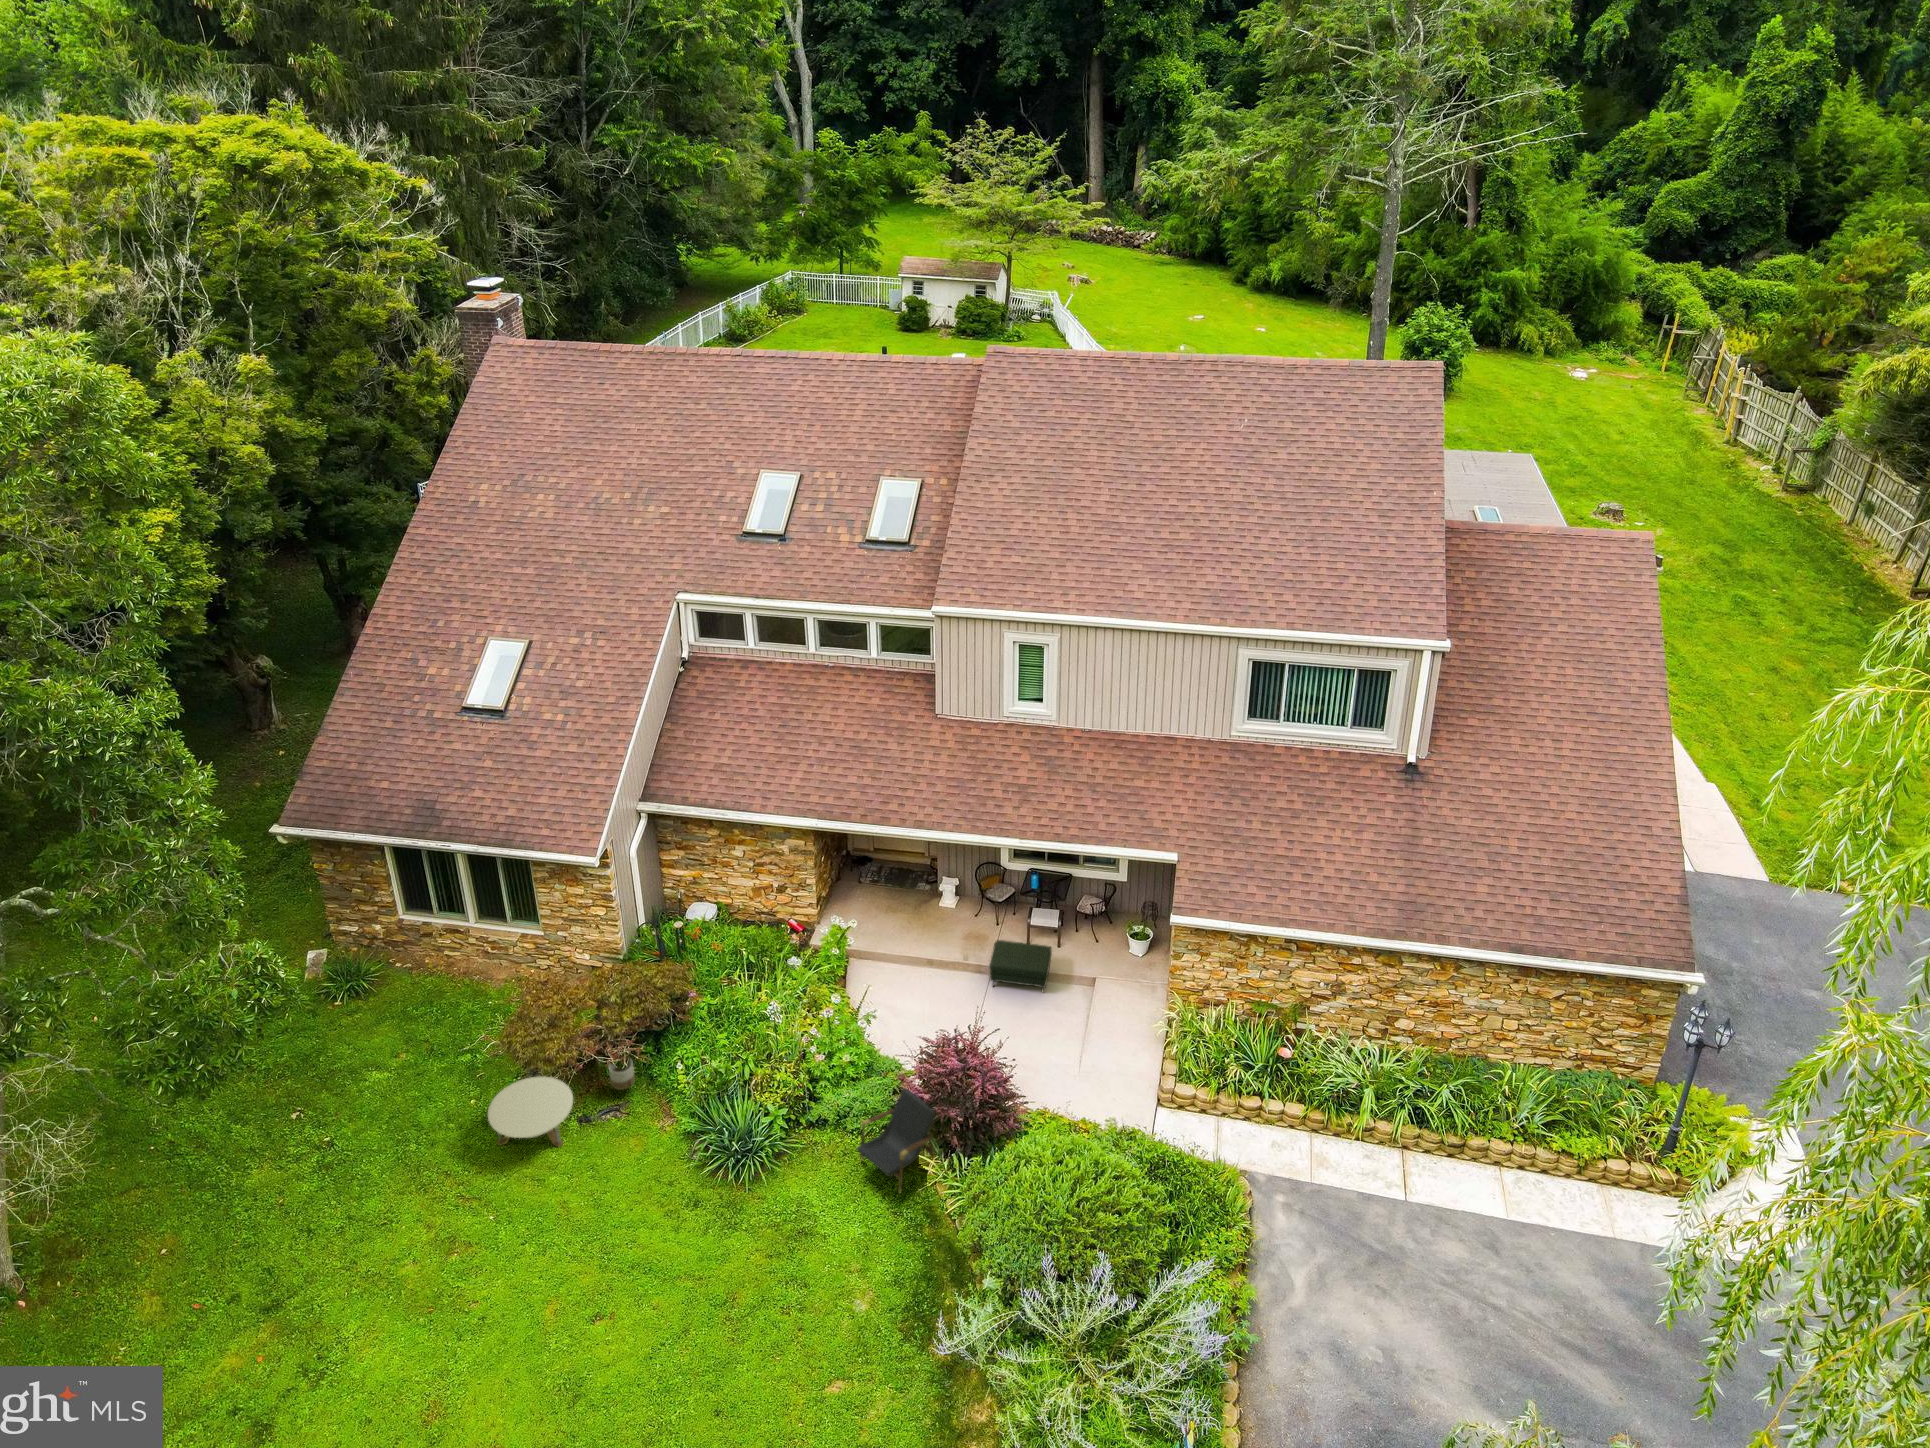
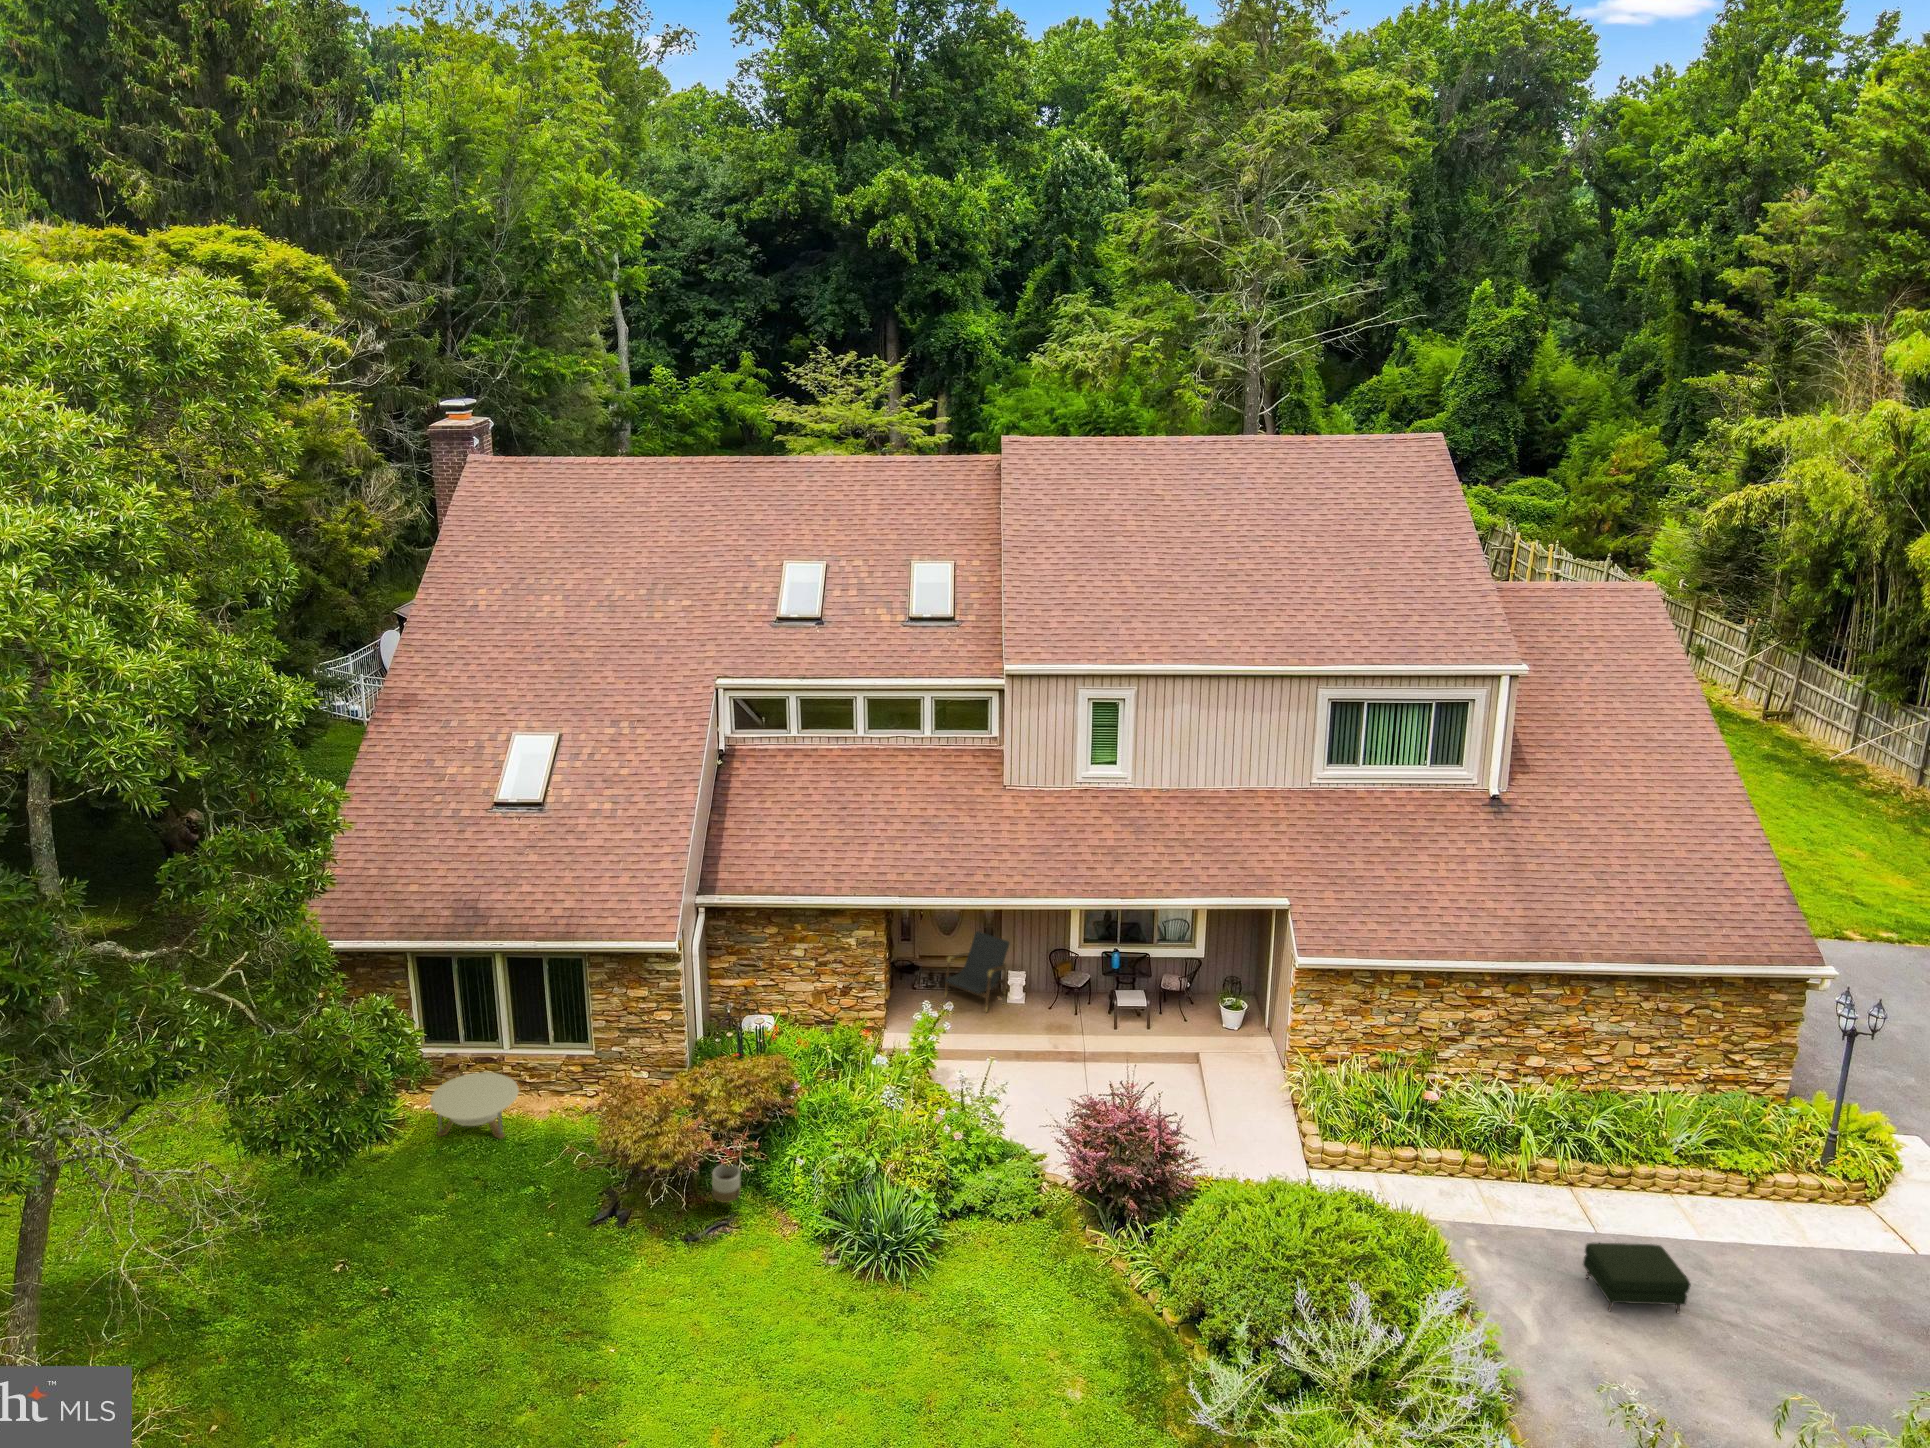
ottoman: present [989,940,1052,992] -> present [1583,1243,1690,1313]
round table: present [488,1077,573,1147] -> present [430,1072,519,1139]
lounge chair: present [857,1088,934,1193] -> present [945,931,1009,1011]

